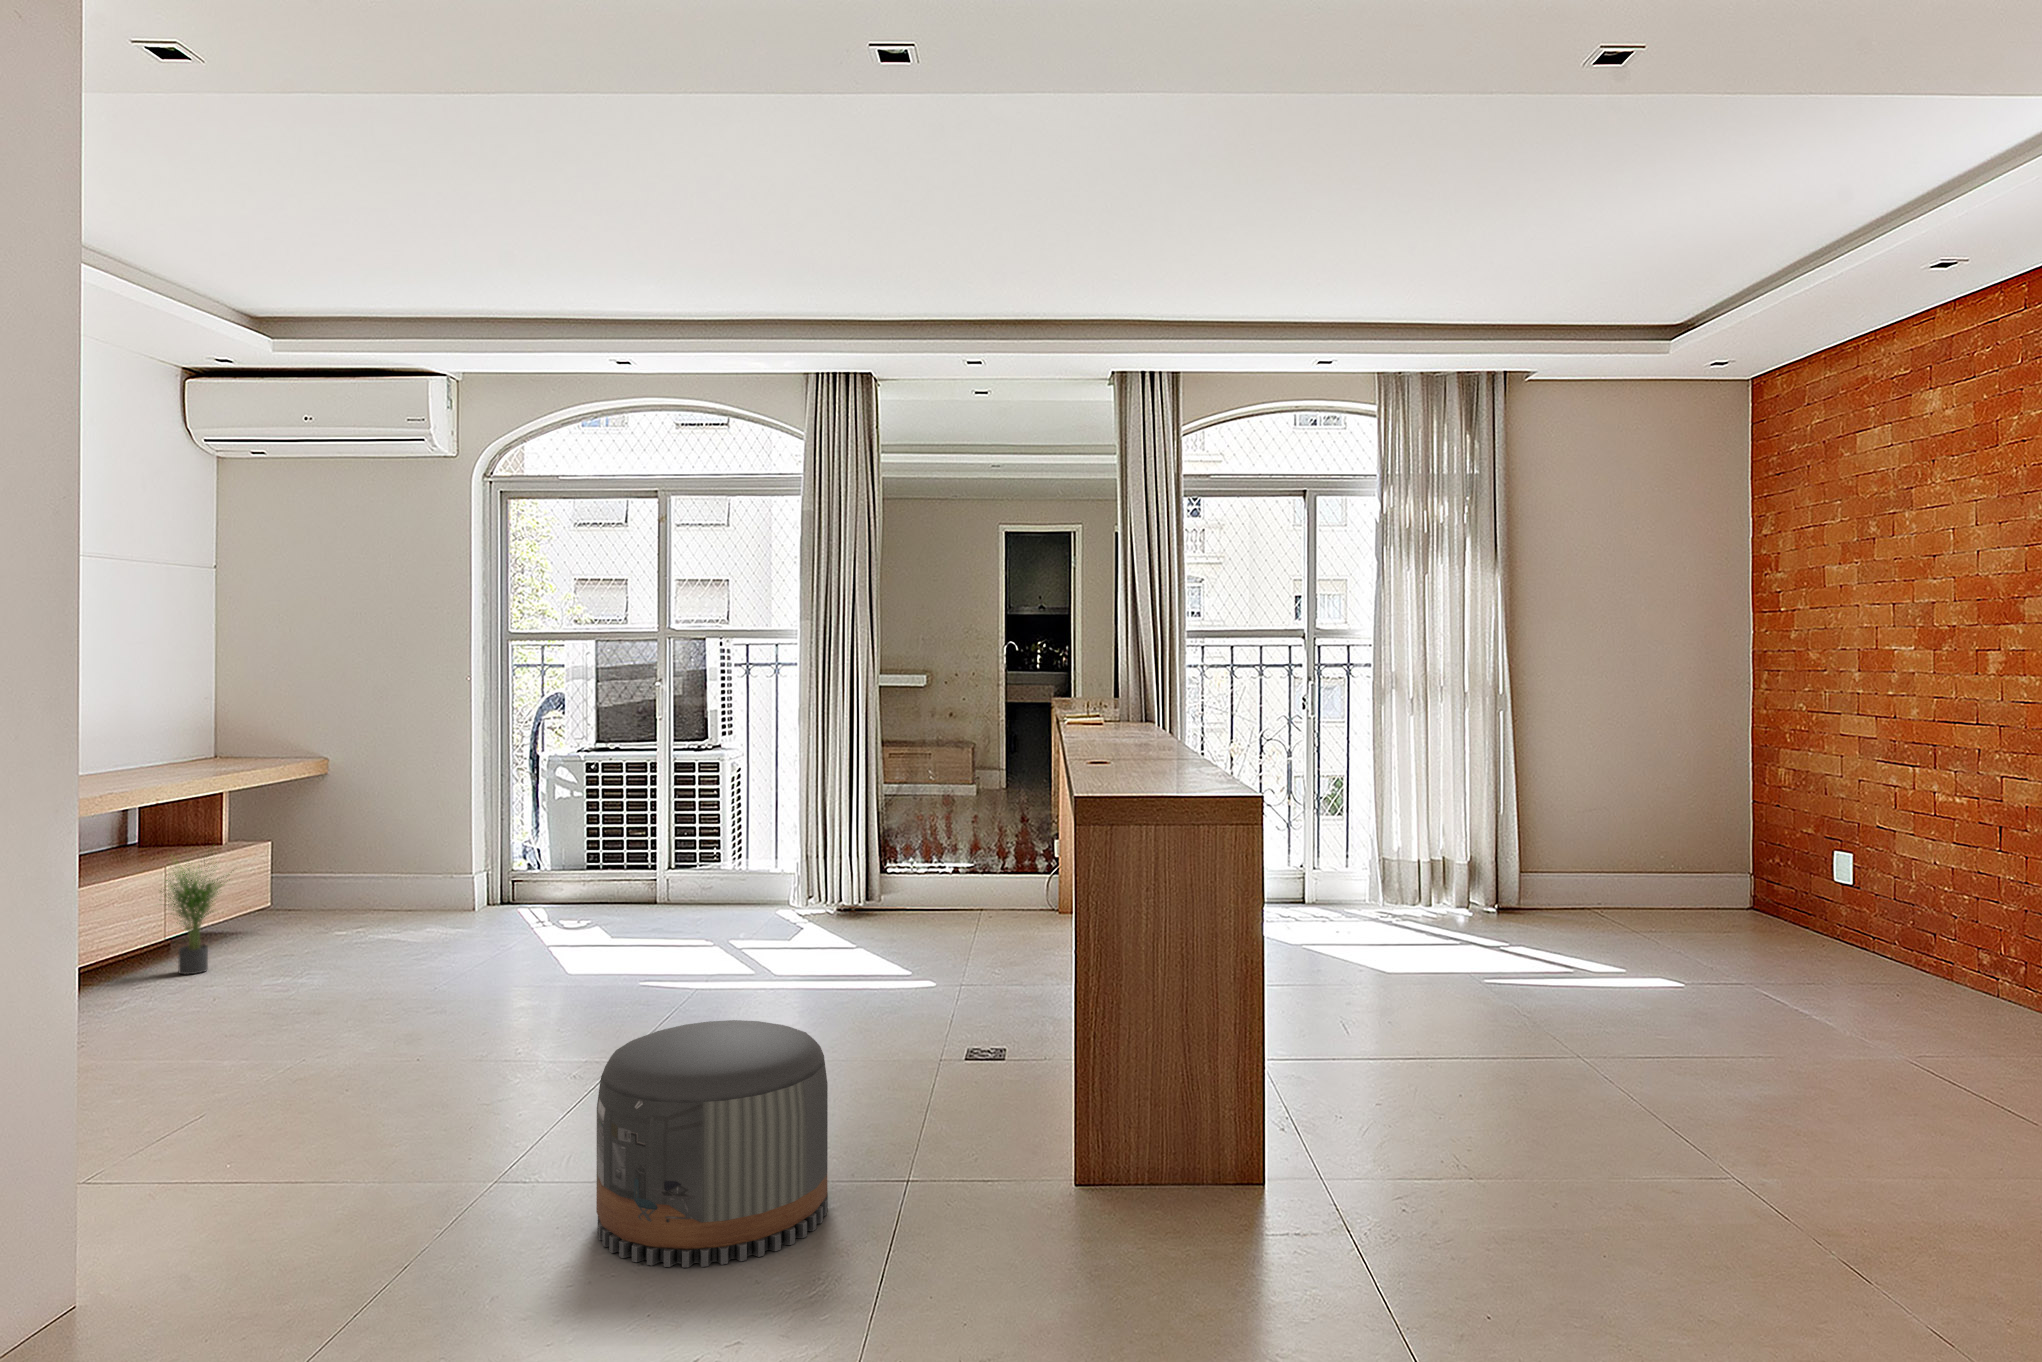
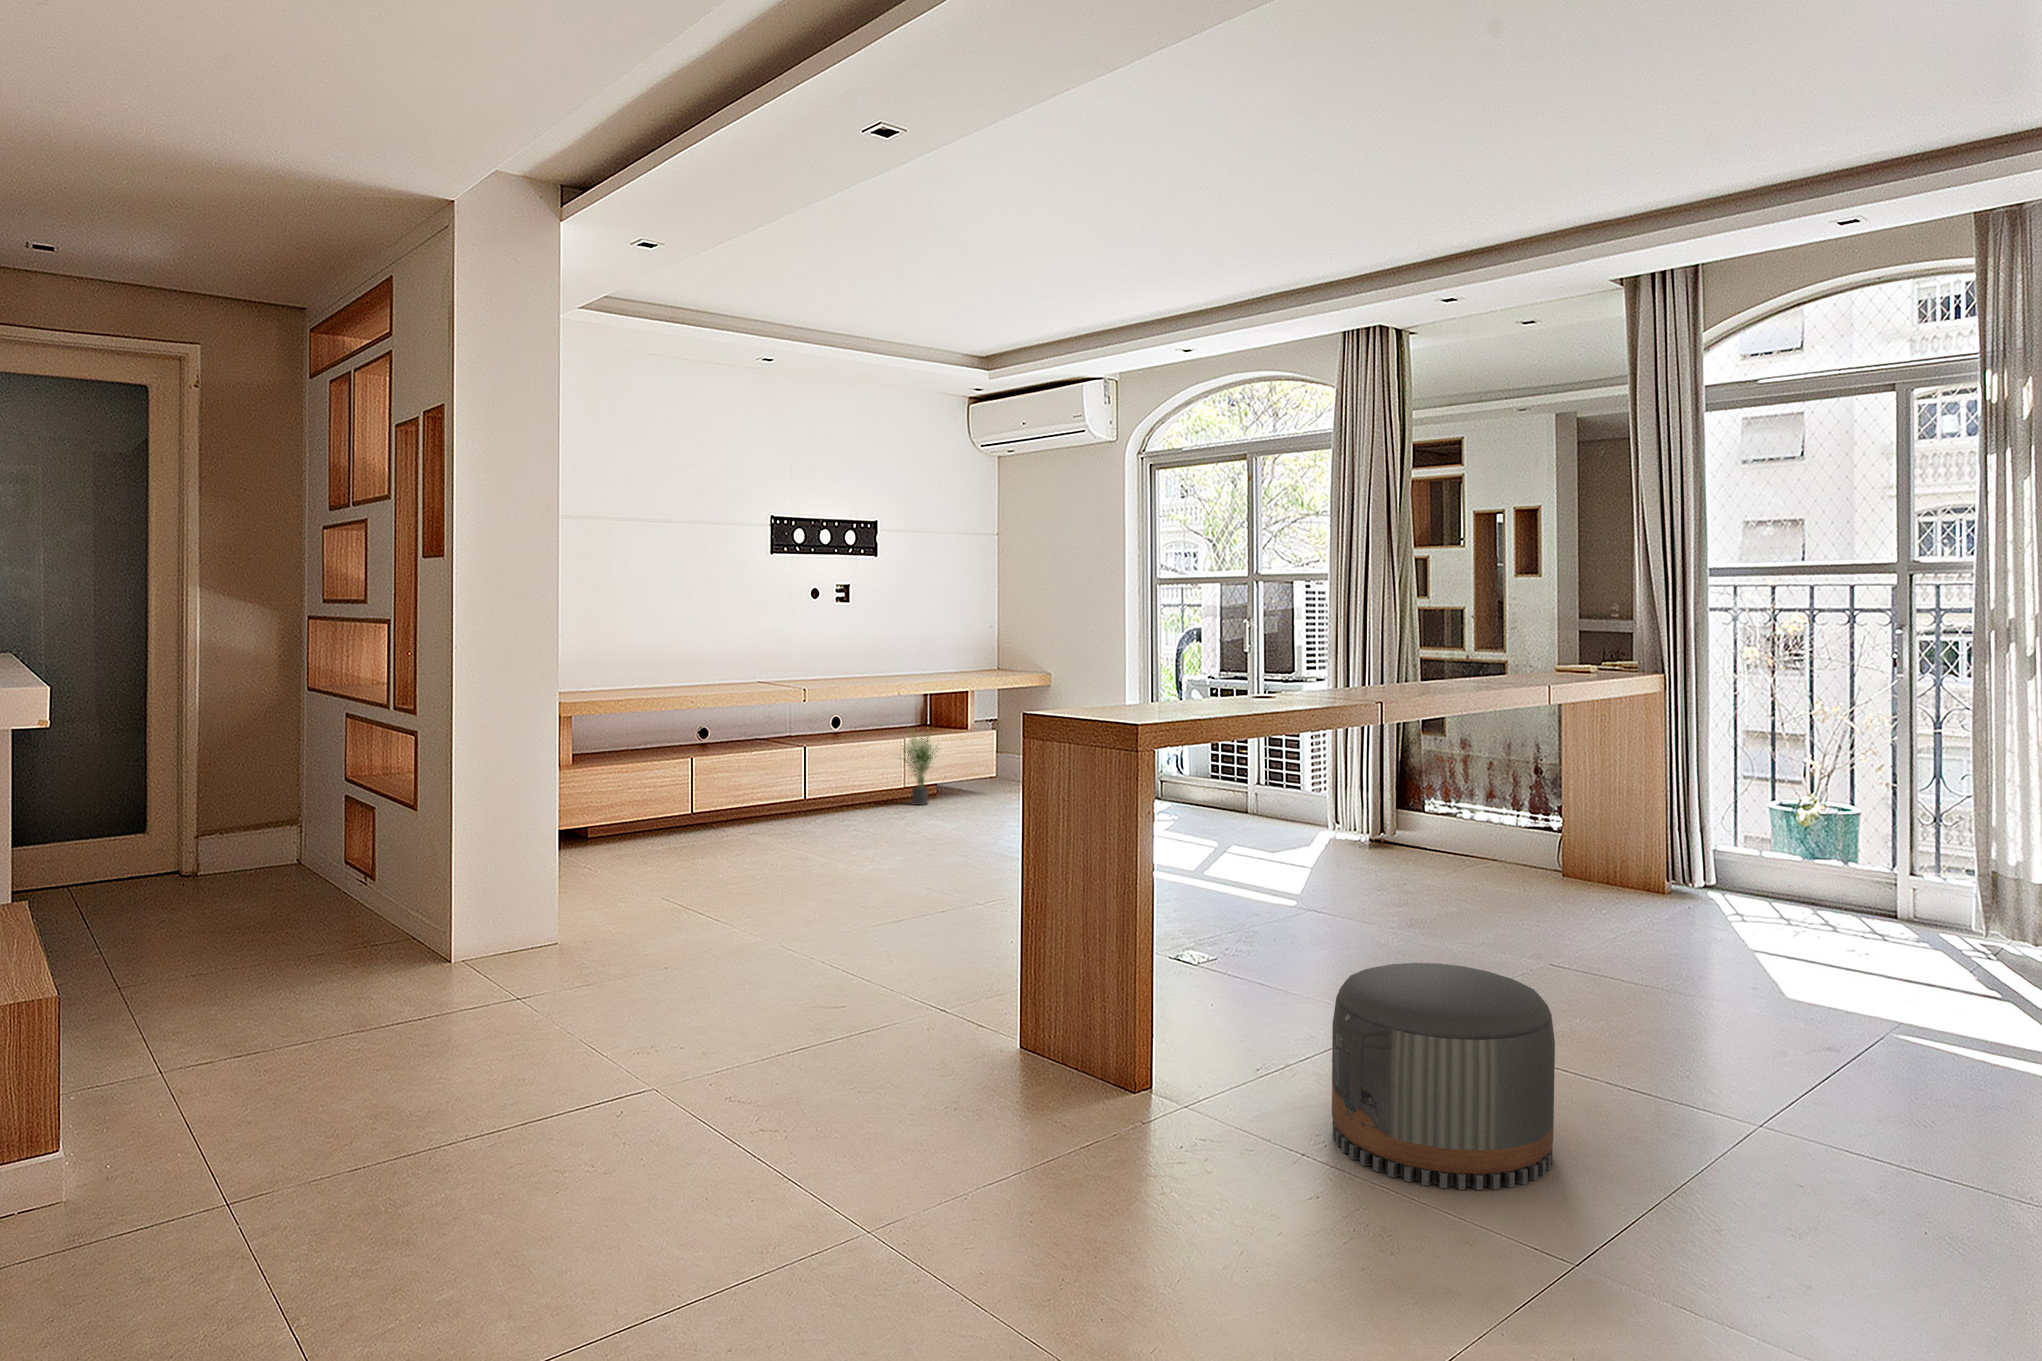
pouf: present [596,1020,828,1267] -> present [1332,963,1555,1190]

